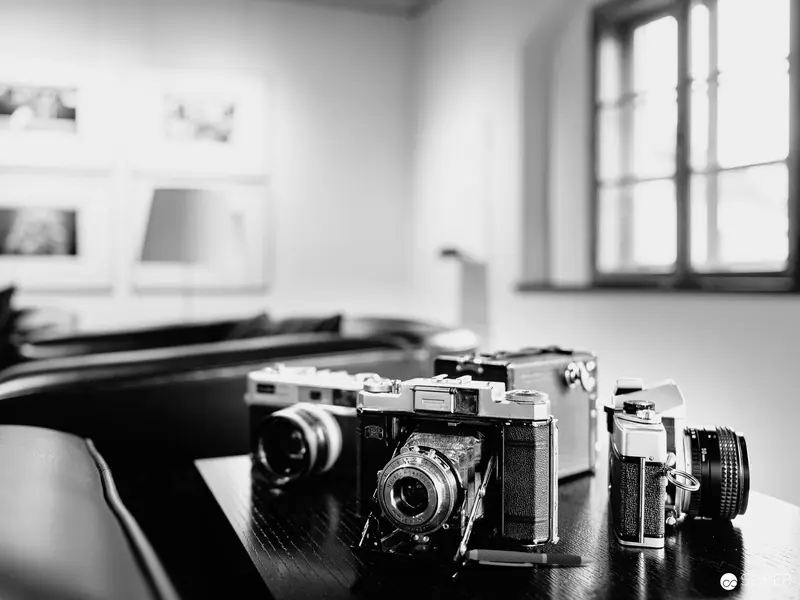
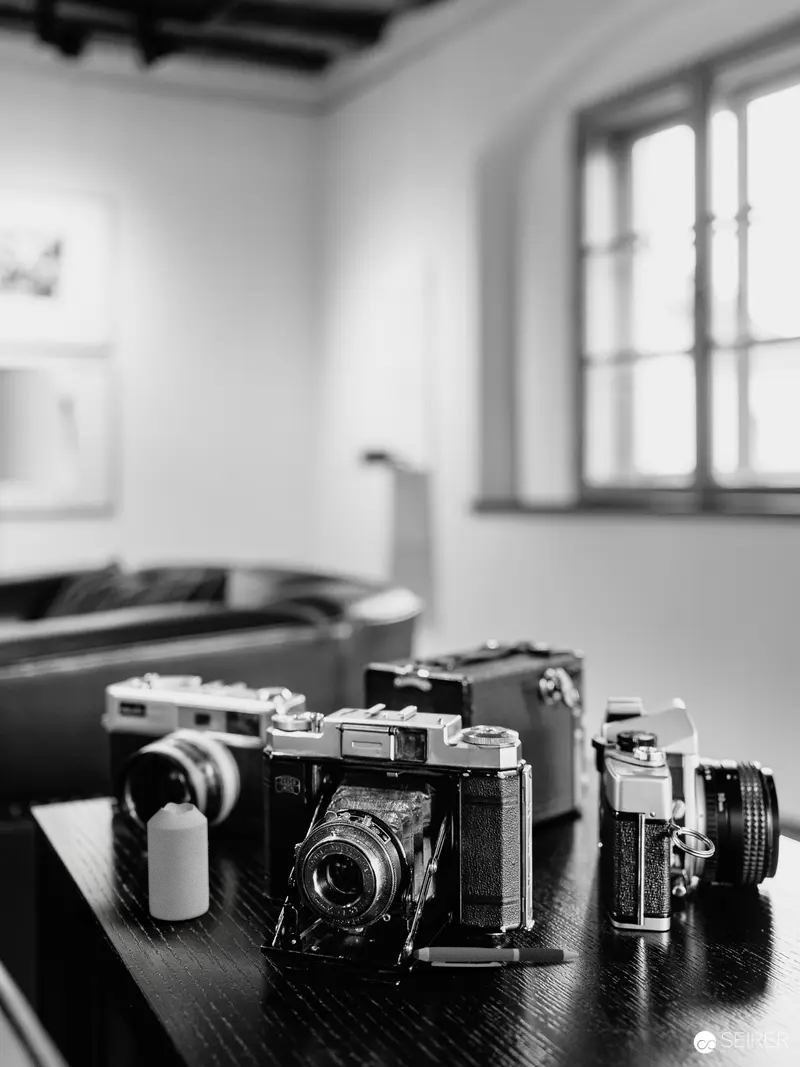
candle: none [271,444,315,529] -> present [147,803,209,920]

